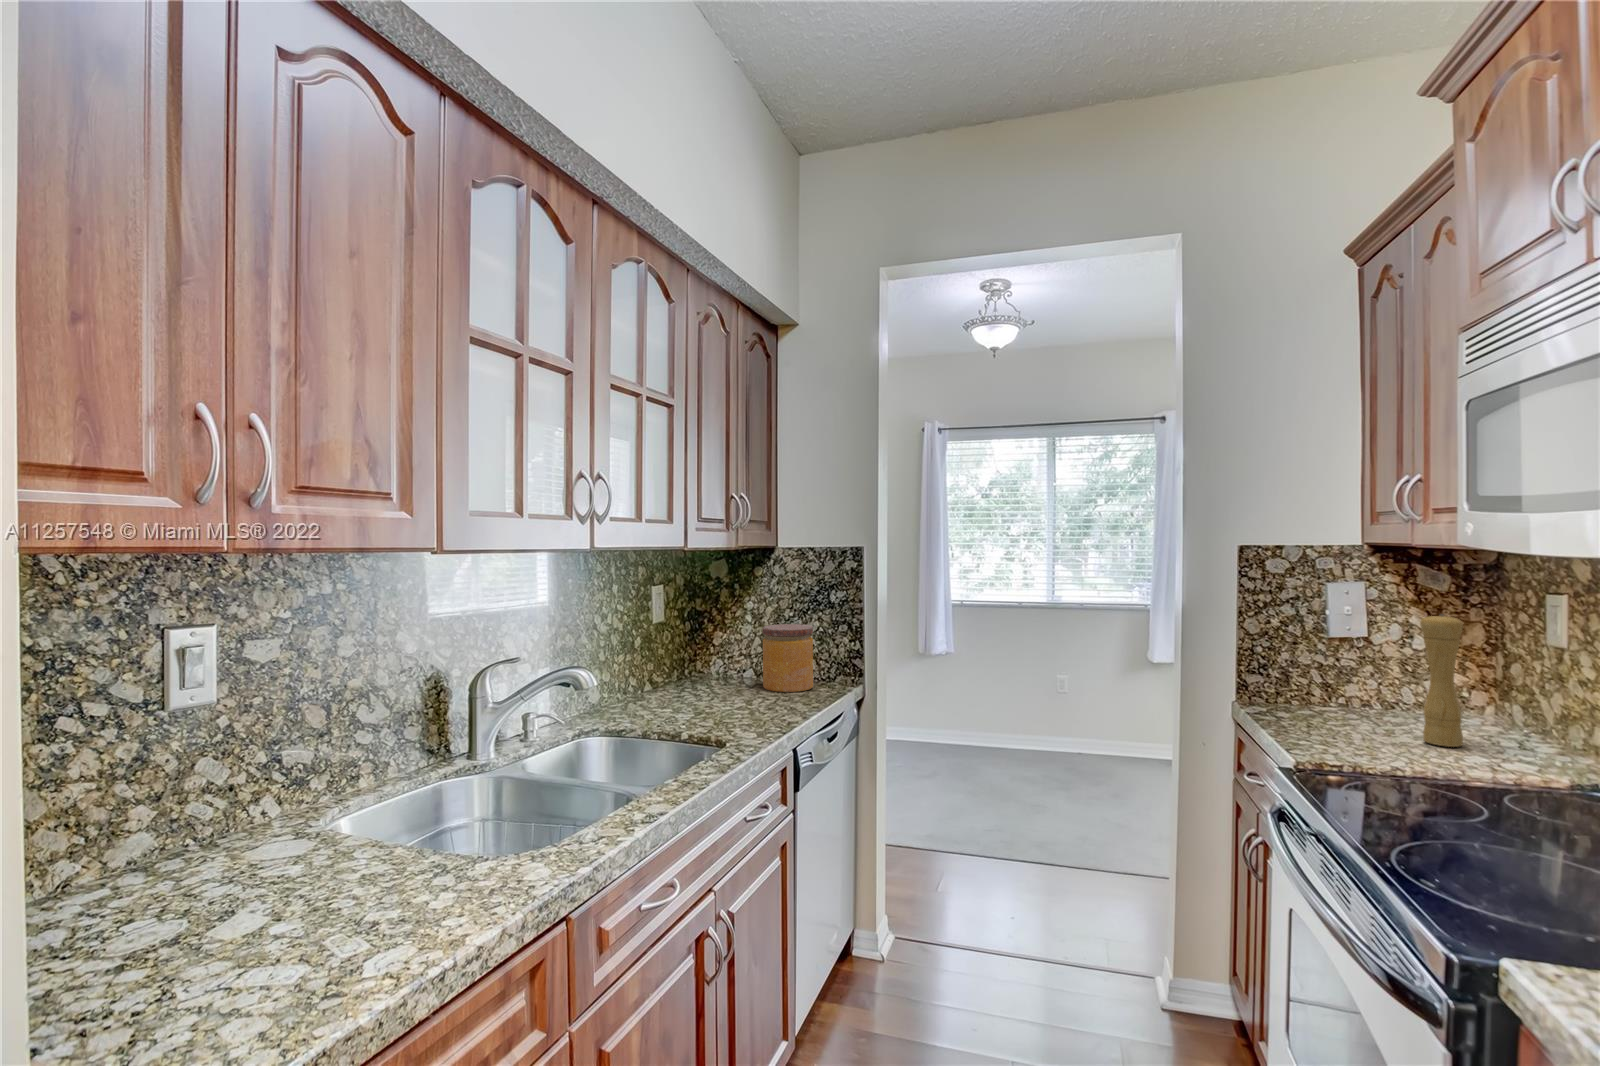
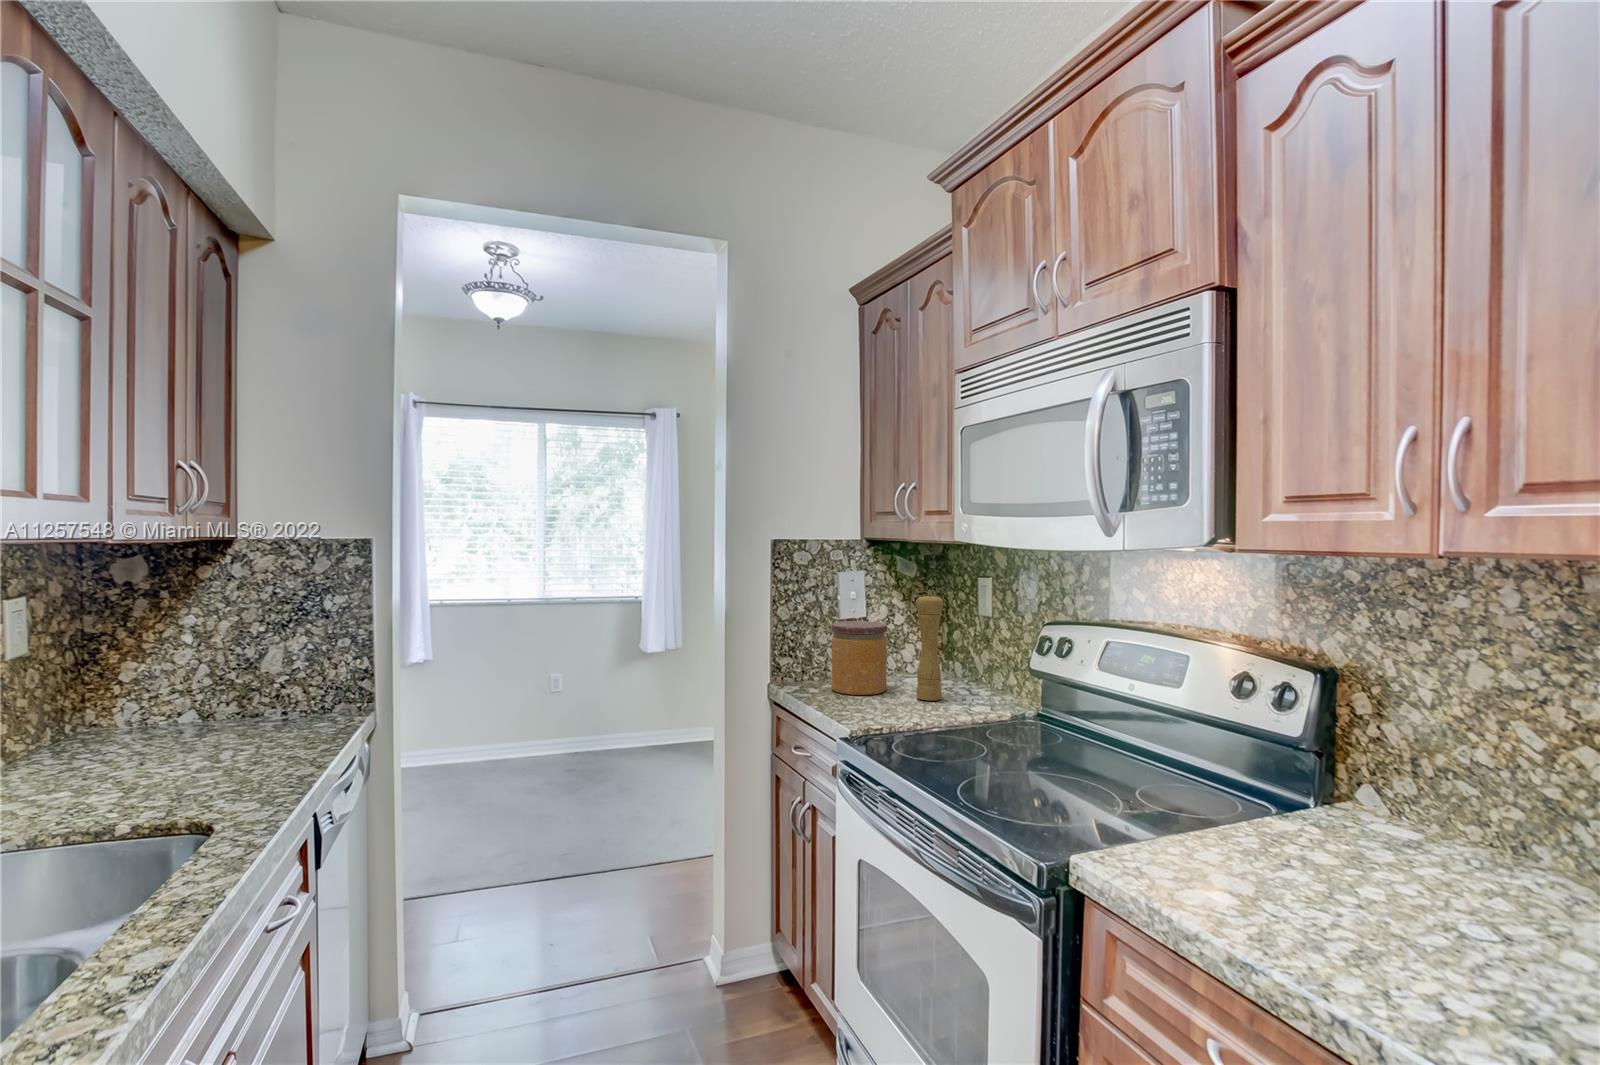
jar: present [763,624,813,692] -> present [832,621,887,695]

